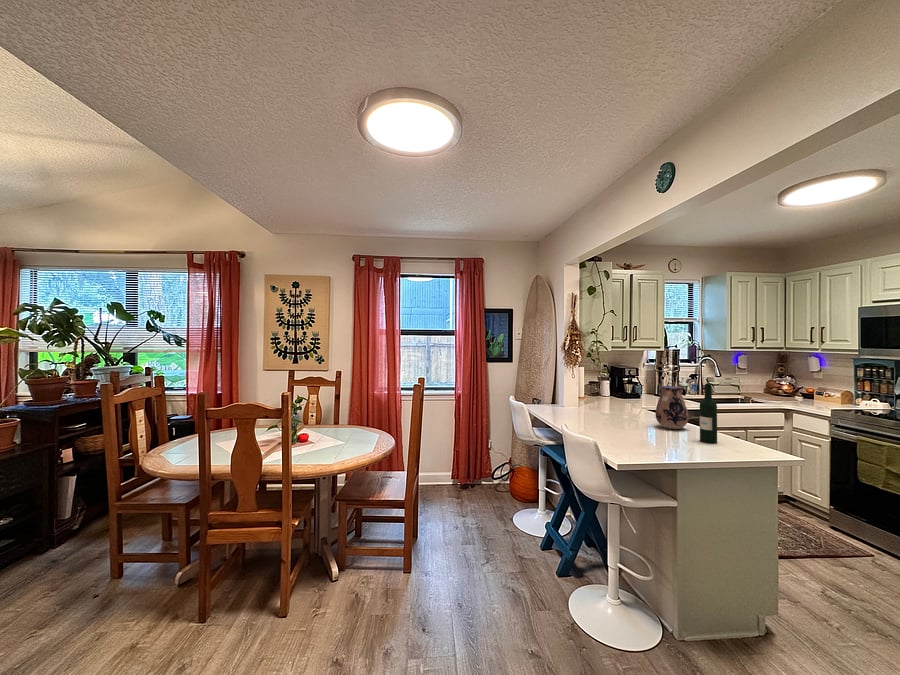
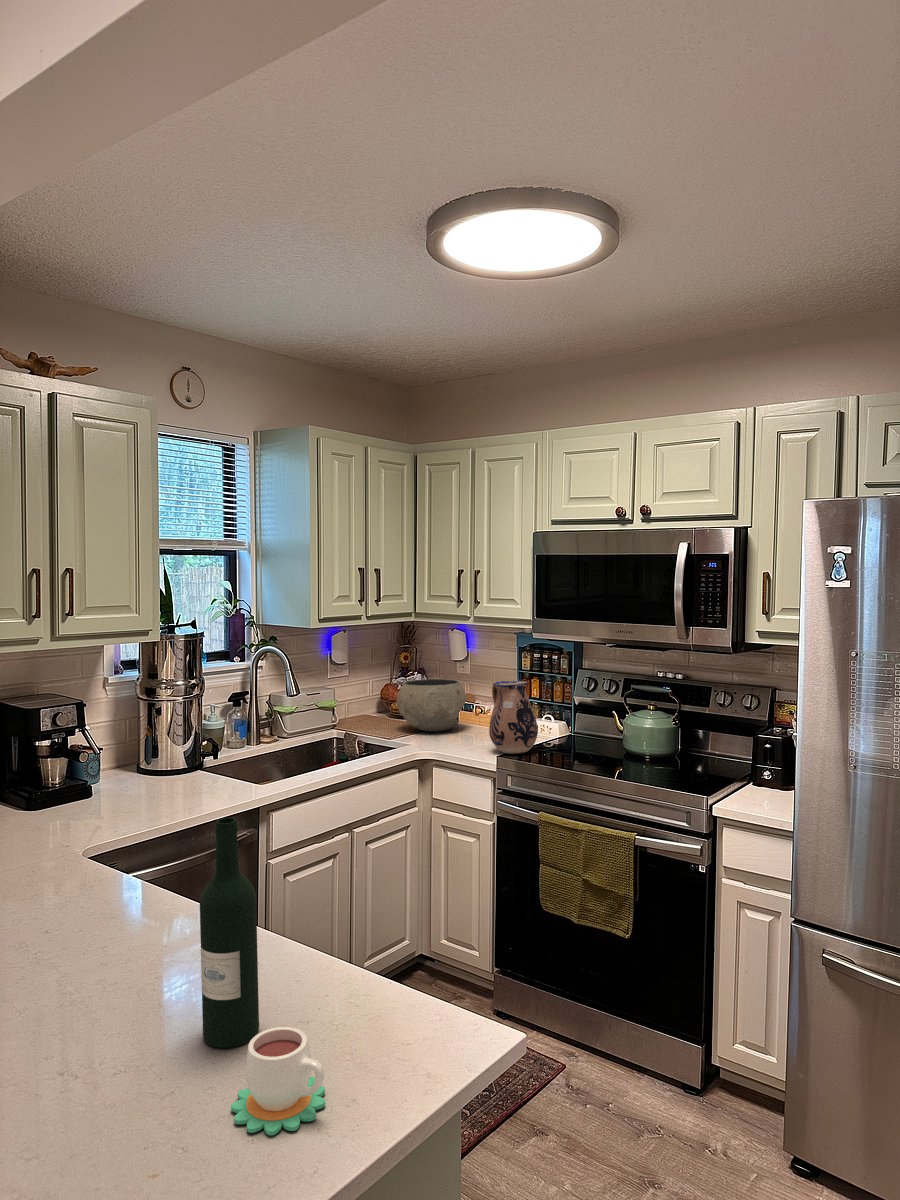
ceramic bowl: none [774,378,820,401] -> present [397,679,467,732]
ceramic pitcher: present [655,386,689,429] -> present [489,681,538,754]
mug: none [711,434,740,454] -> present [231,1027,325,1135]

